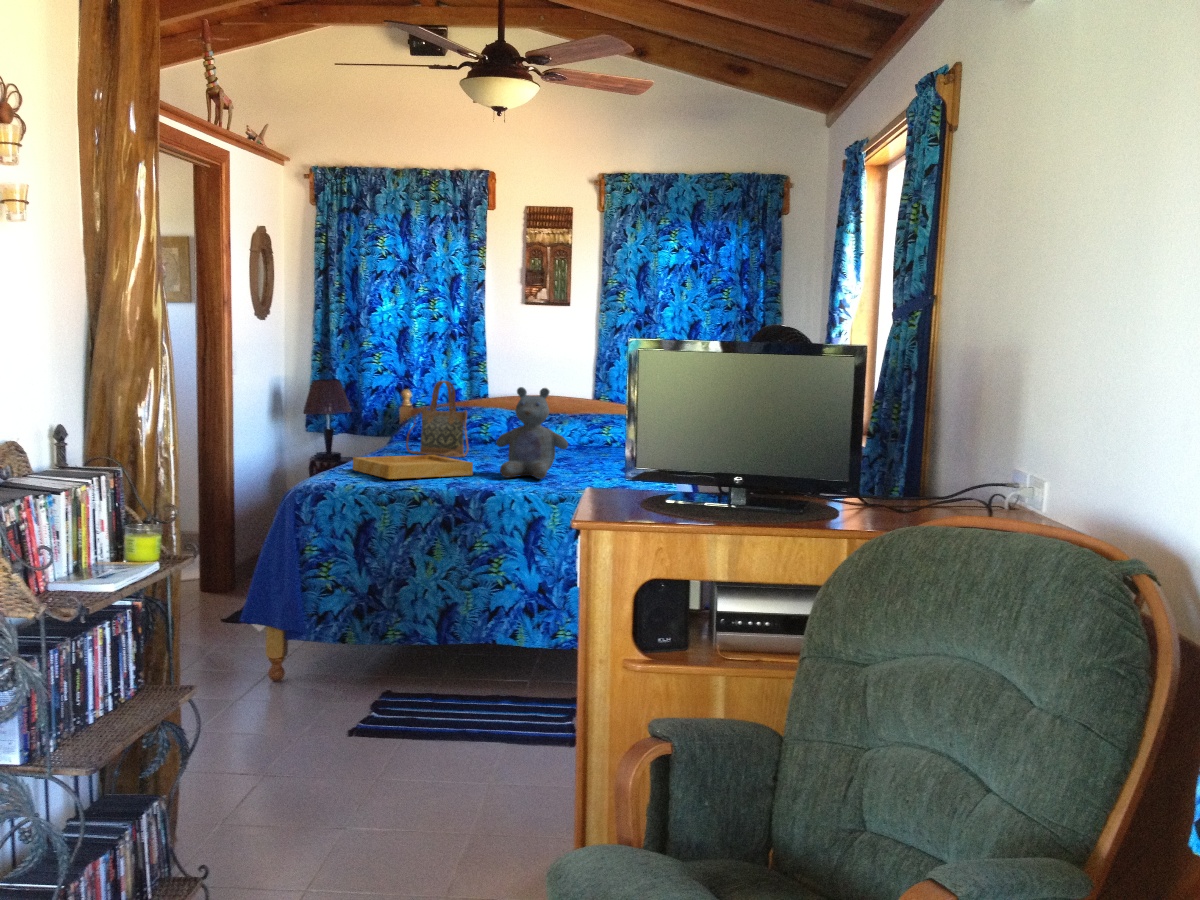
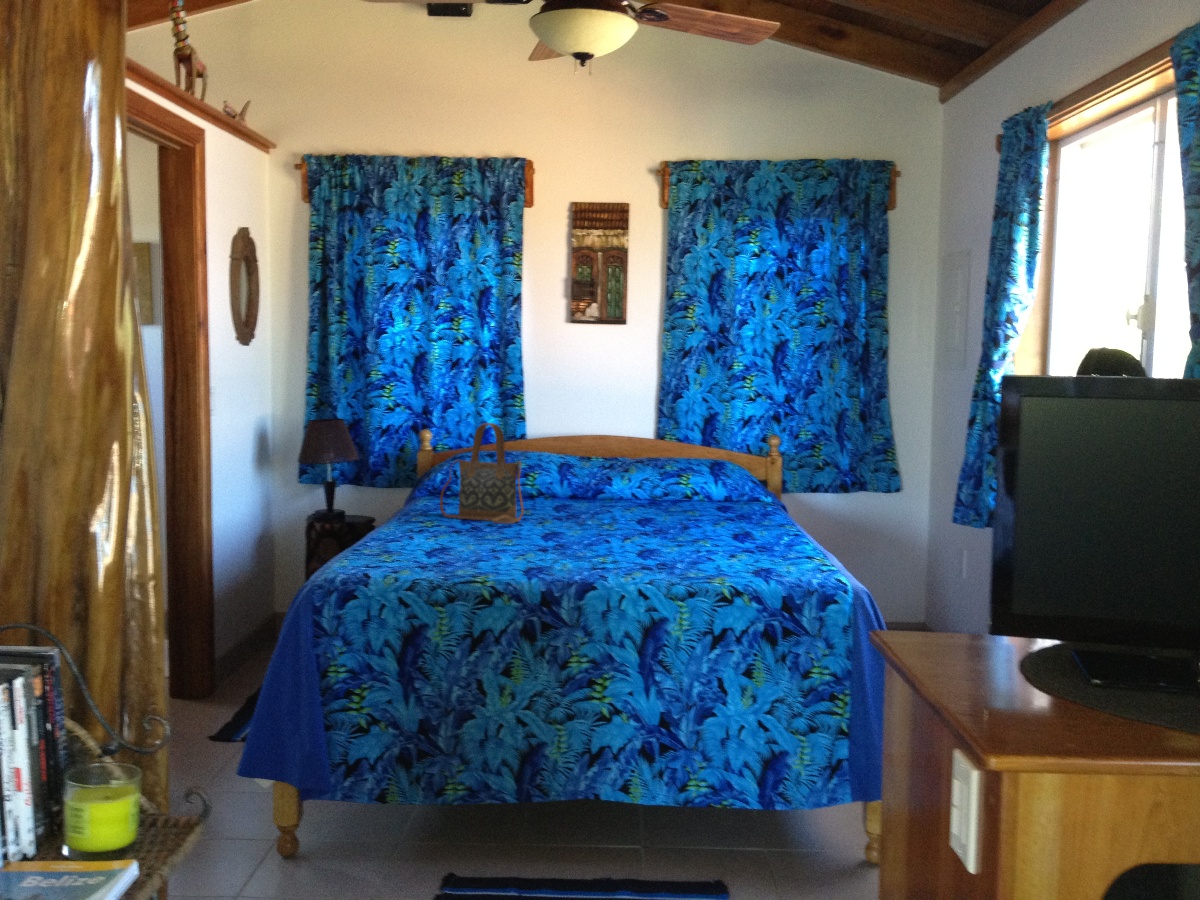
stuffed bear: present [497,387,568,479] -> none [577,434,674,559]
tray: present [353,455,473,479] -> none [383,524,548,566]

